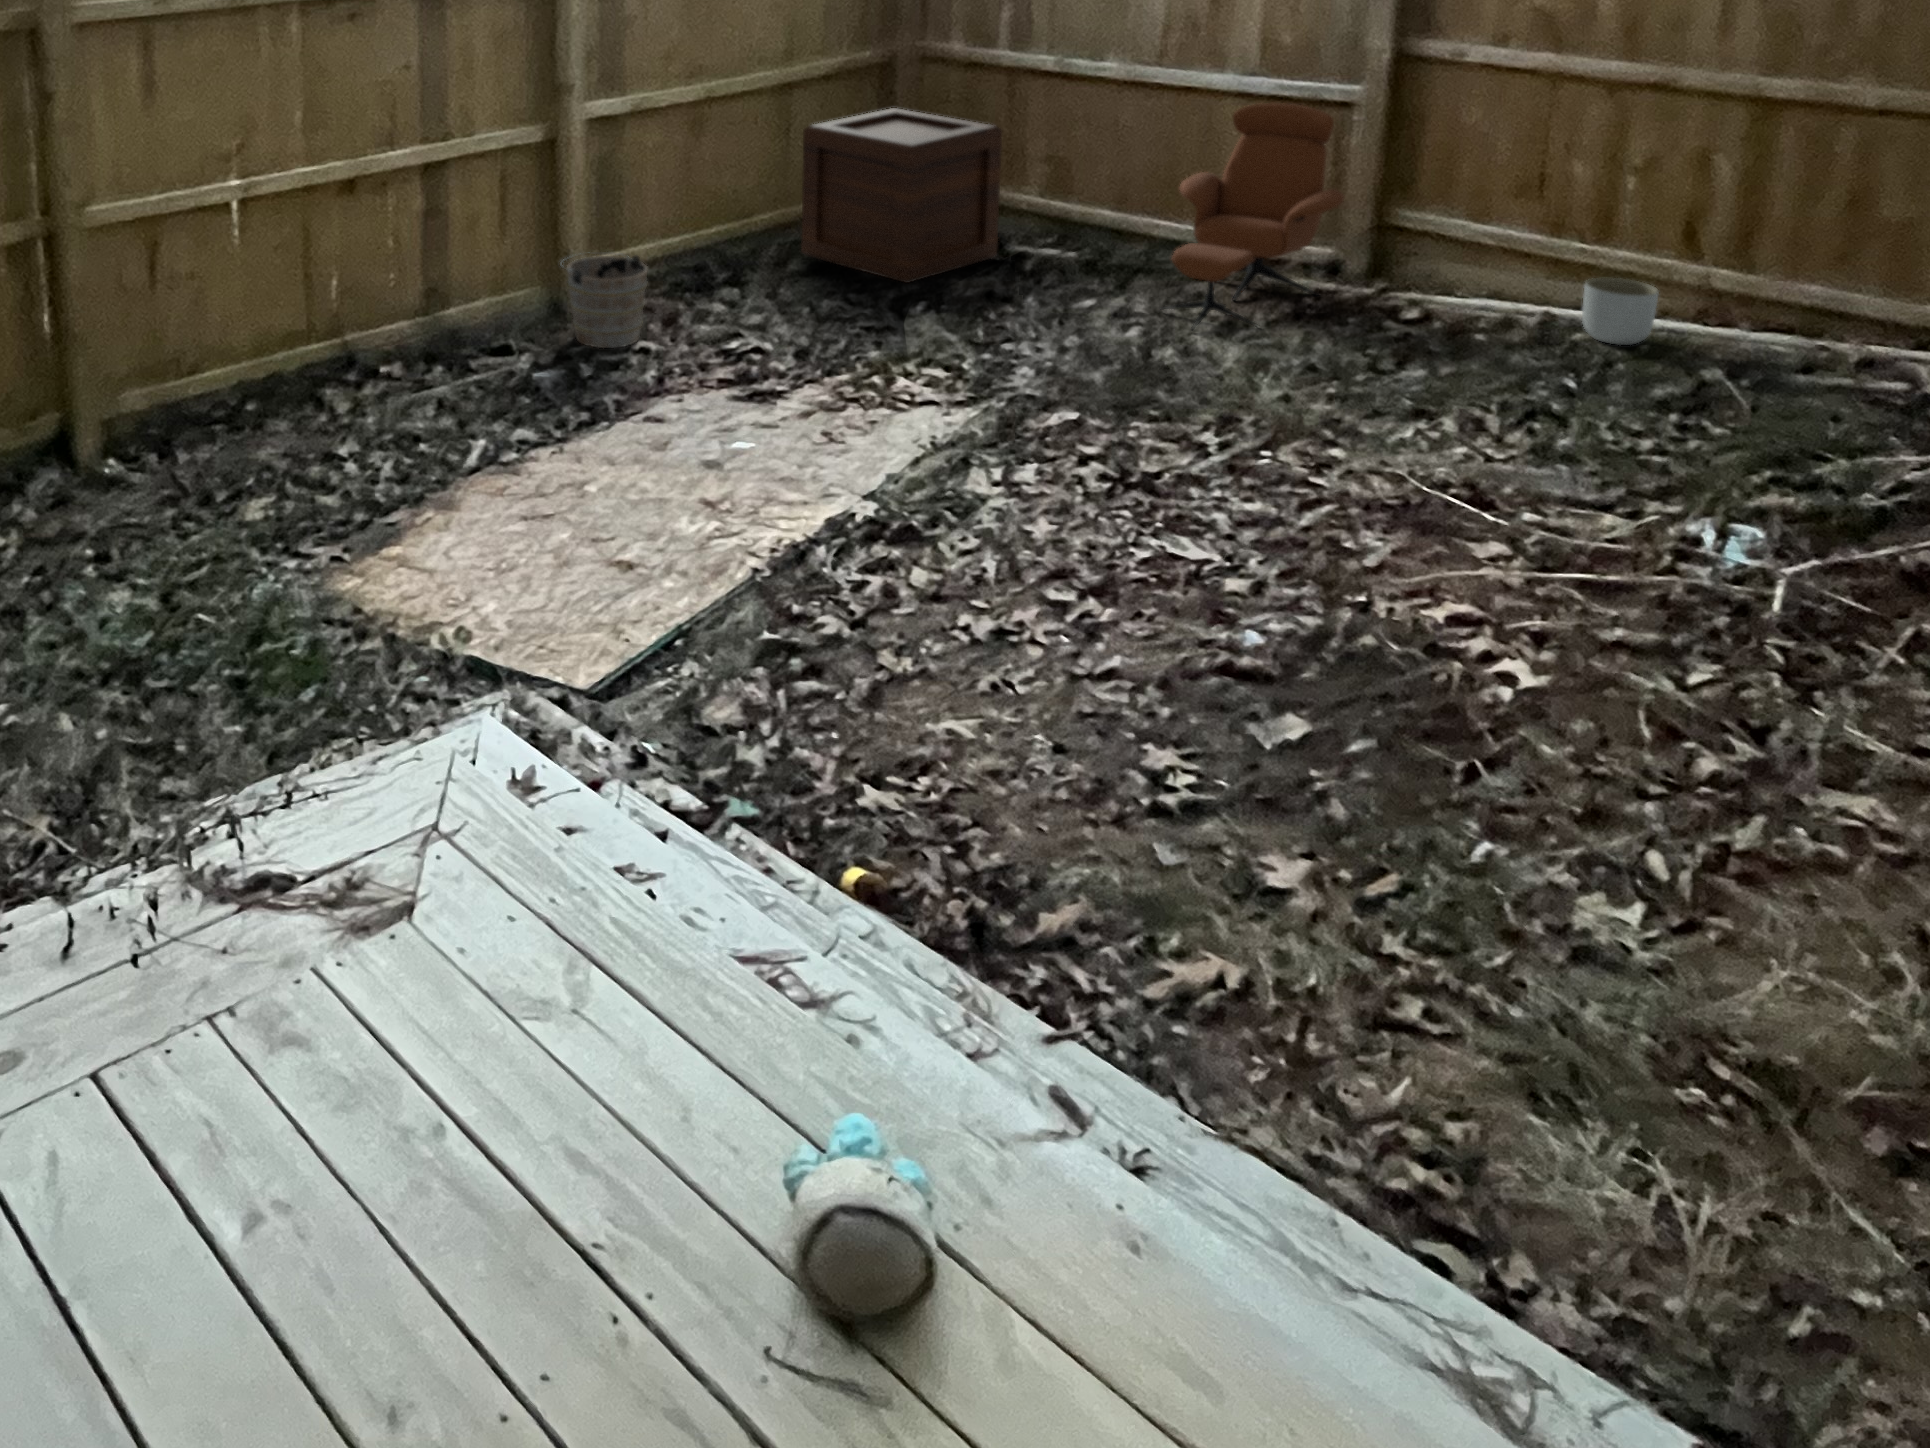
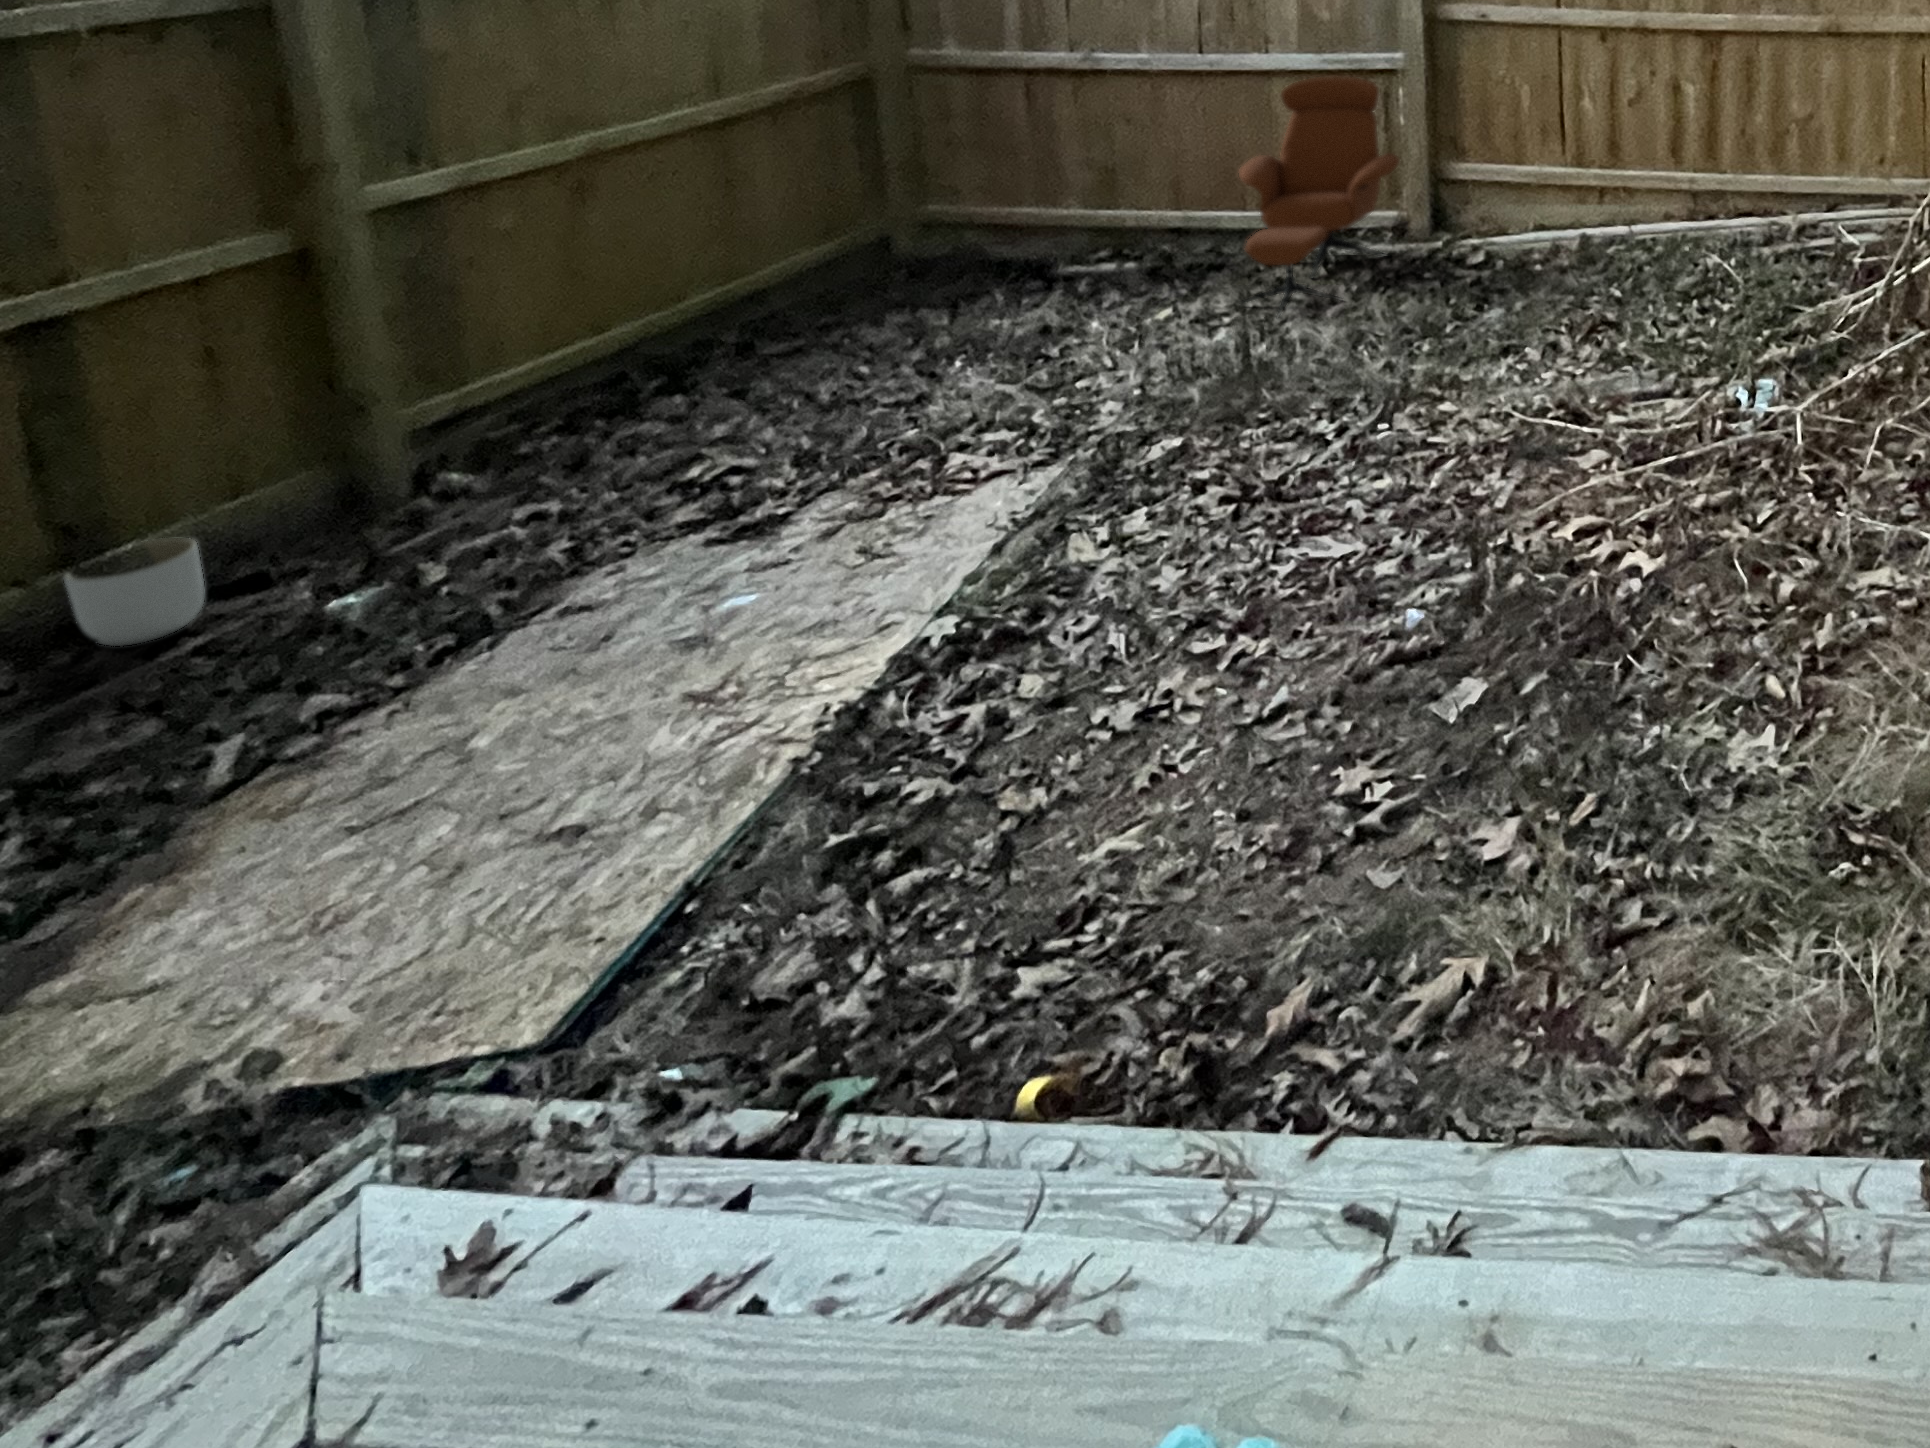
wooden crate: present [801,108,1002,283] -> none [750,134,1039,338]
bucket: present [566,256,647,348] -> none [353,389,528,535]
planter: present [1582,278,1659,345] -> present [64,538,205,646]

